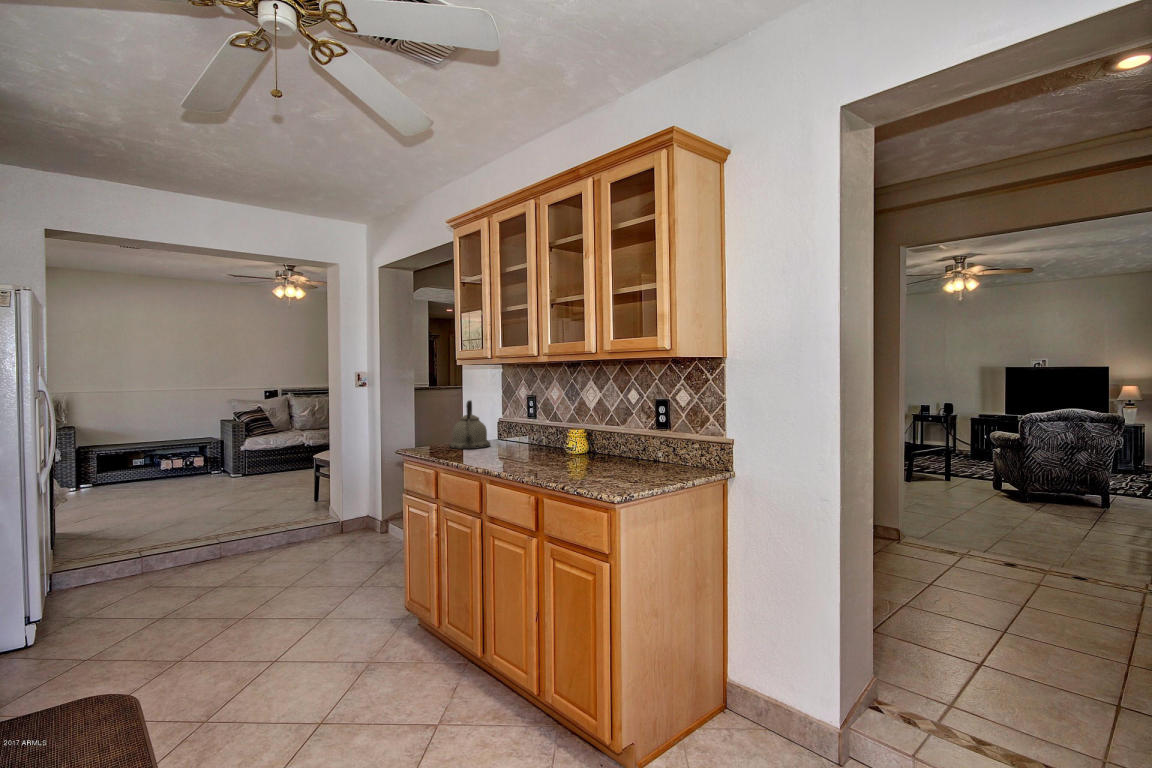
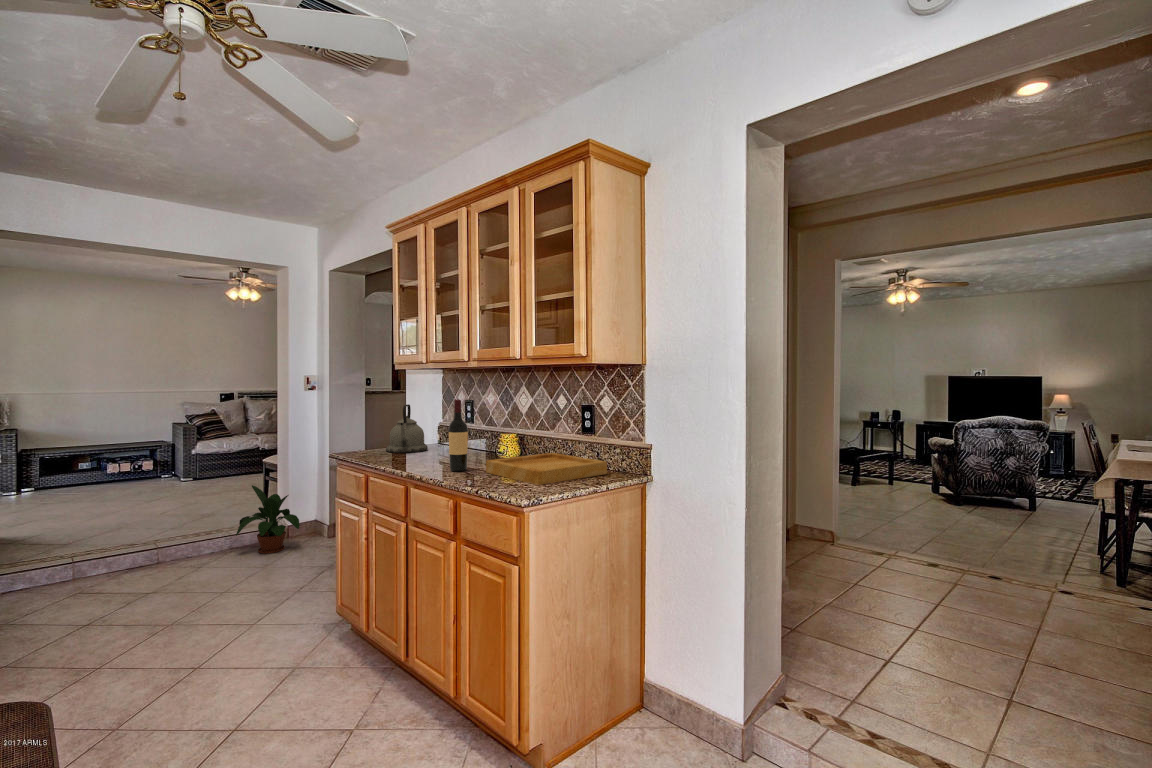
wine bottle: none [523,395,542,468] -> present [449,400,468,471]
tray: none [562,448,686,482] -> present [486,453,607,485]
potted plant: none [294,482,355,549] -> present [236,485,300,553]

